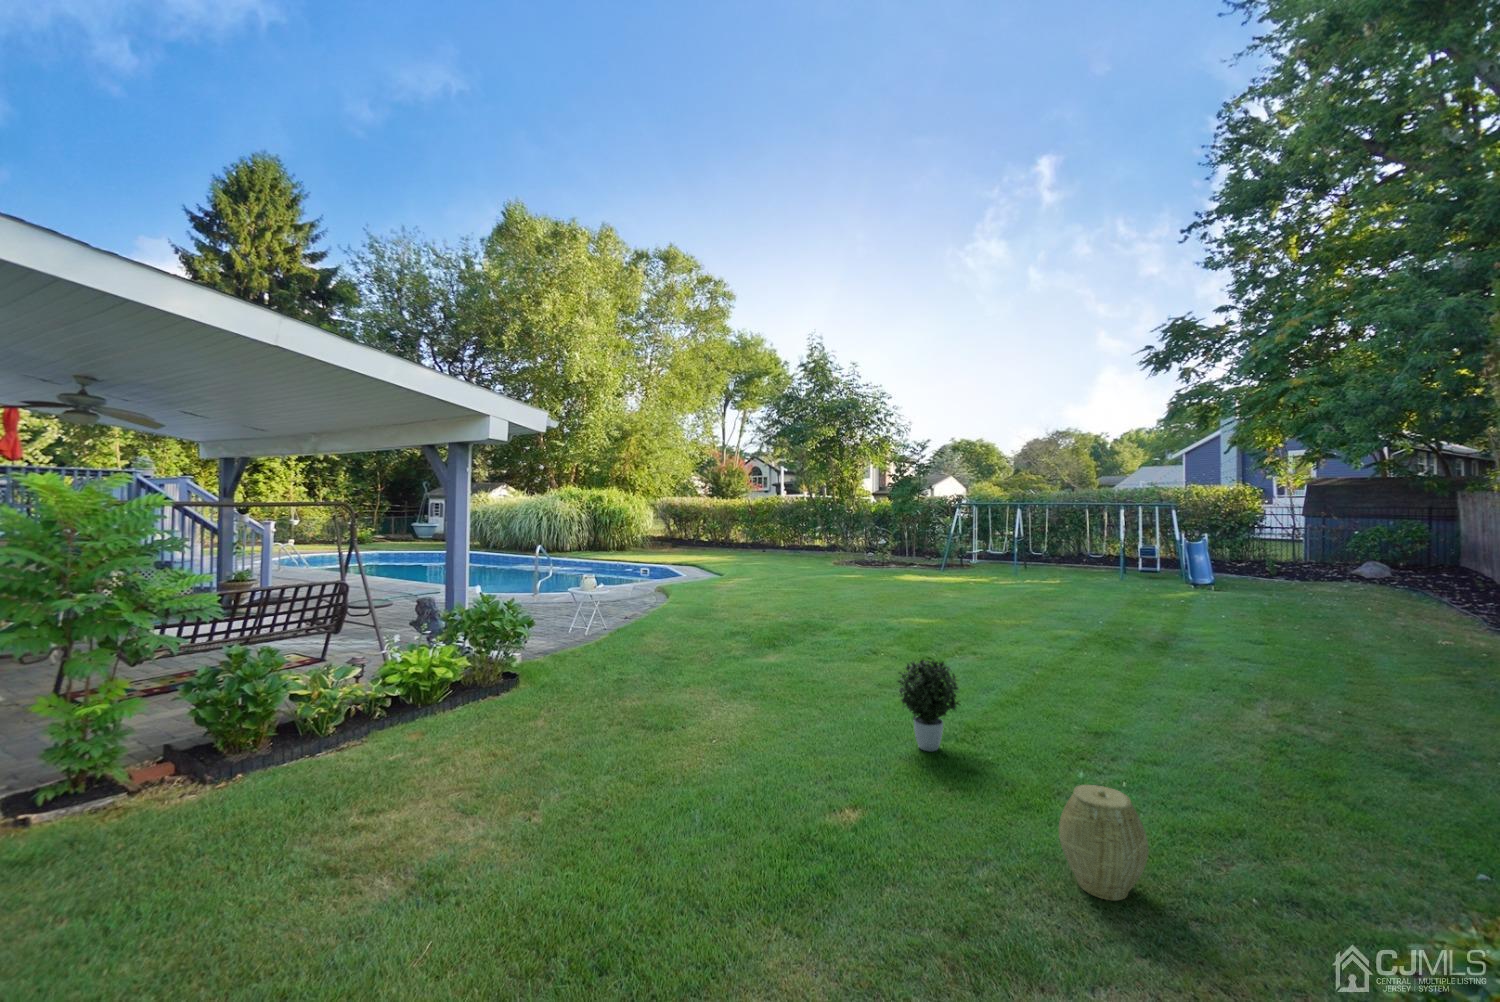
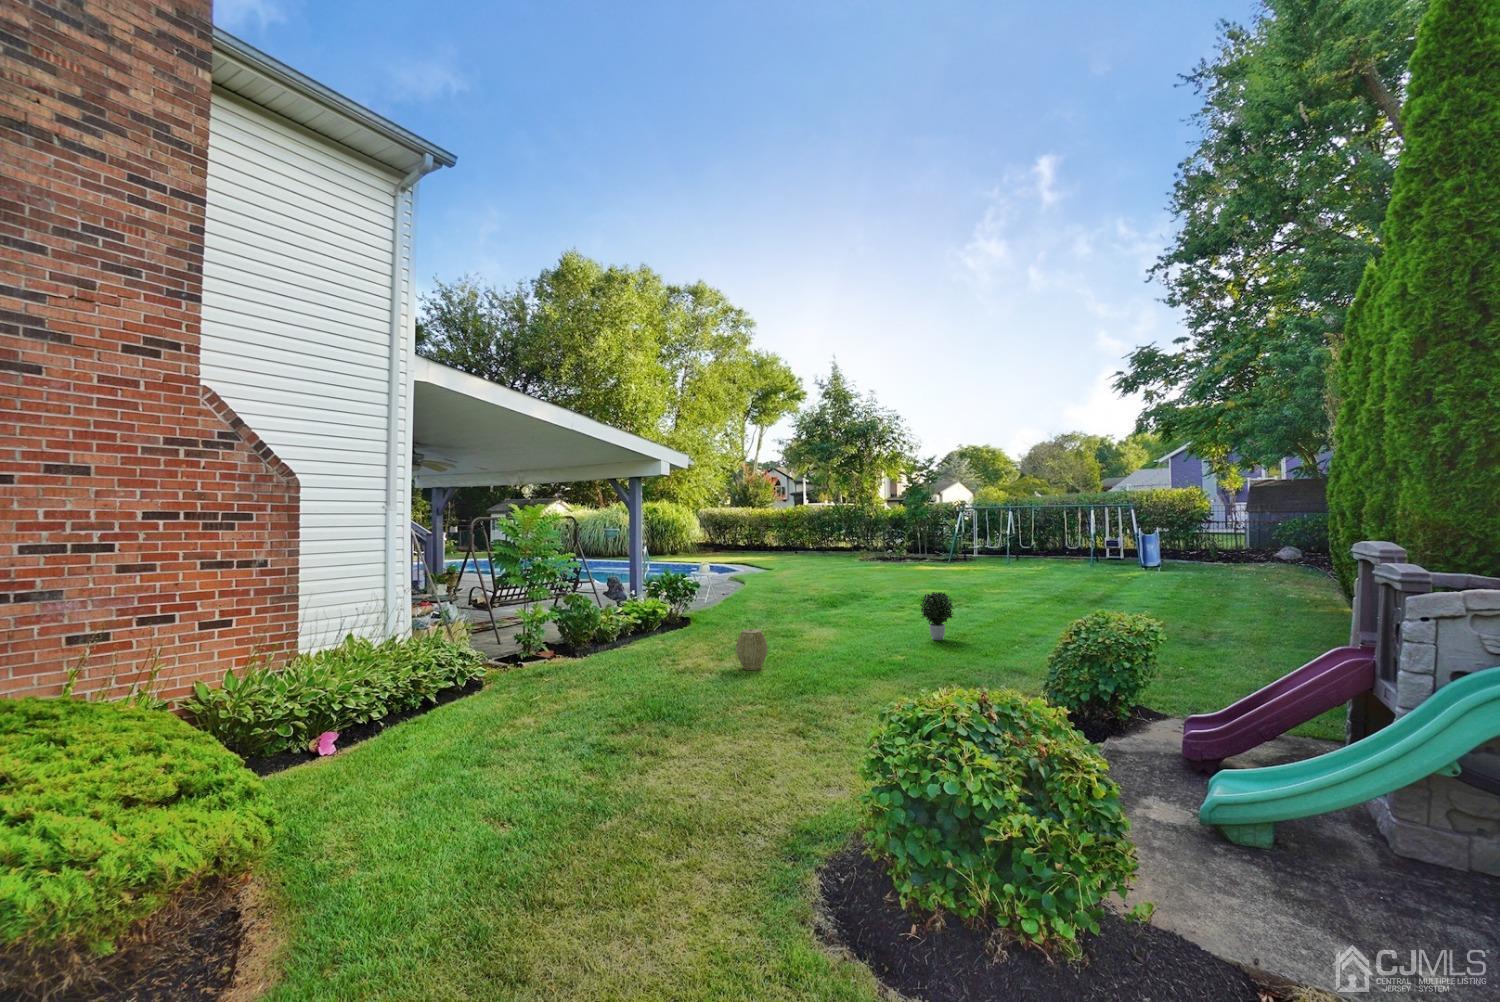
woven basket: present [1059,785,1149,901] -> present [736,629,768,670]

